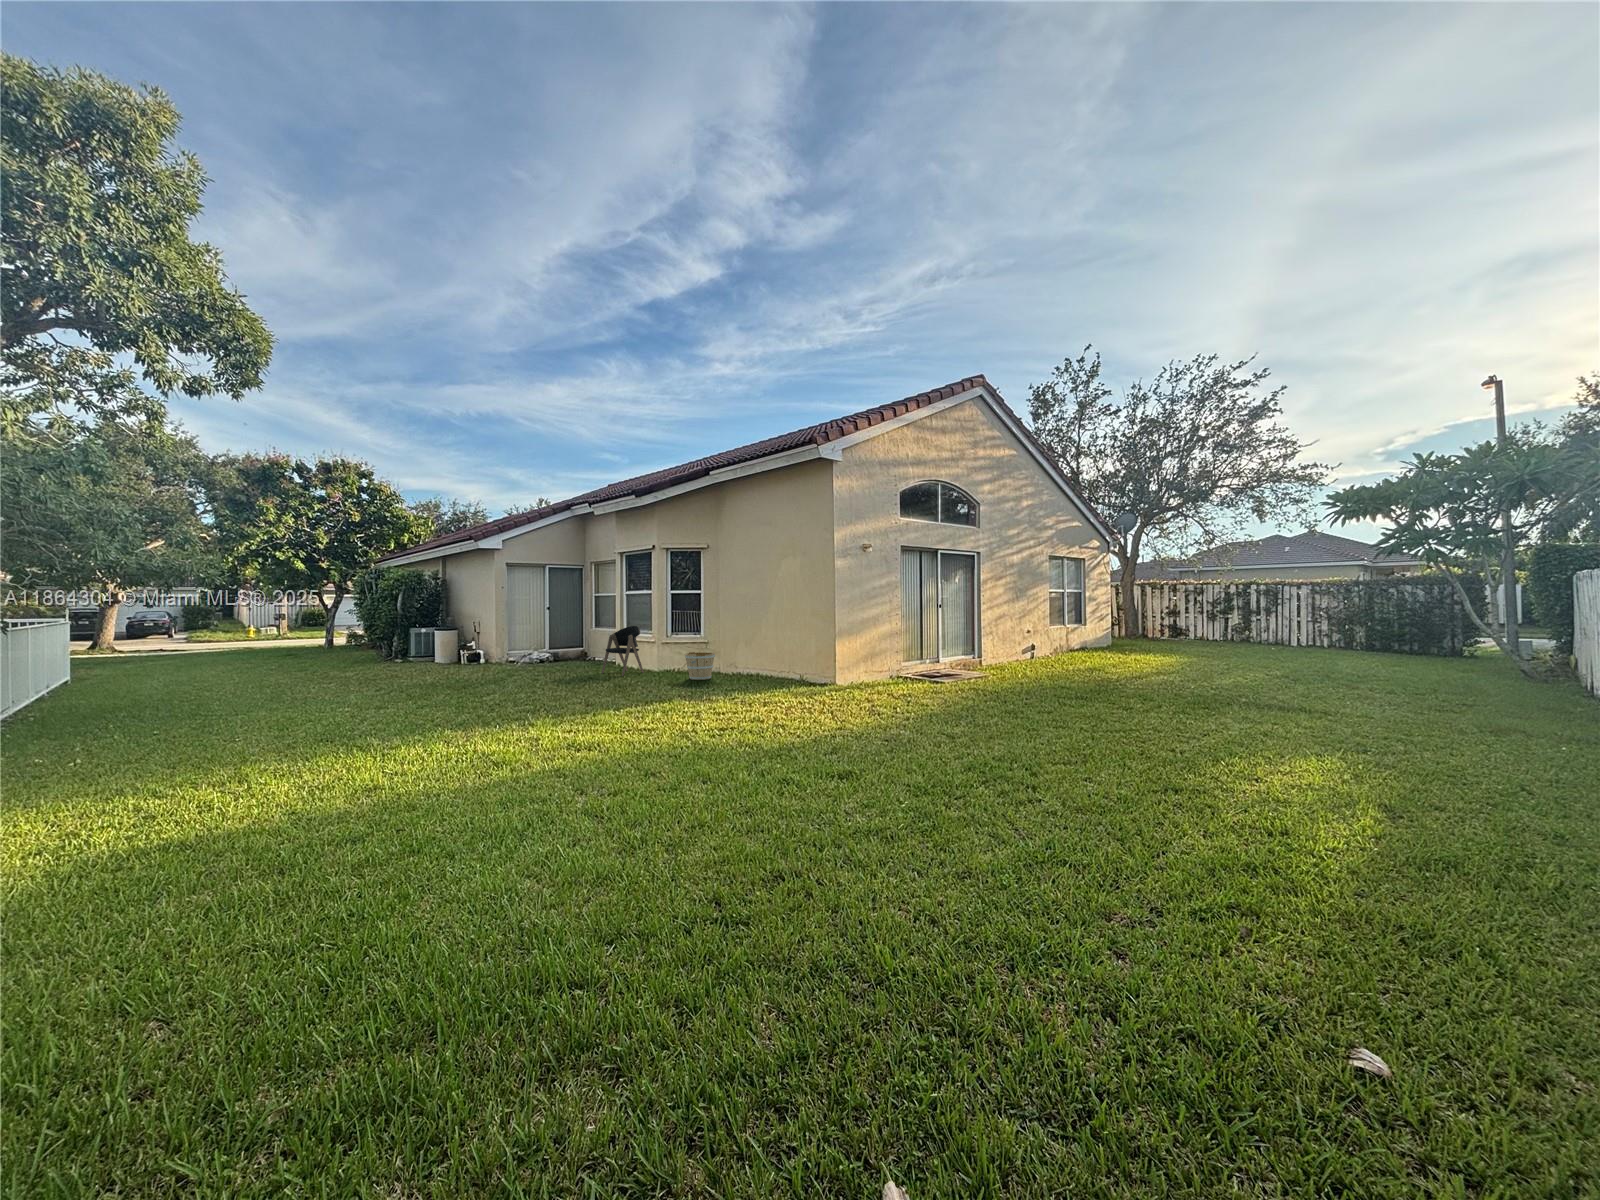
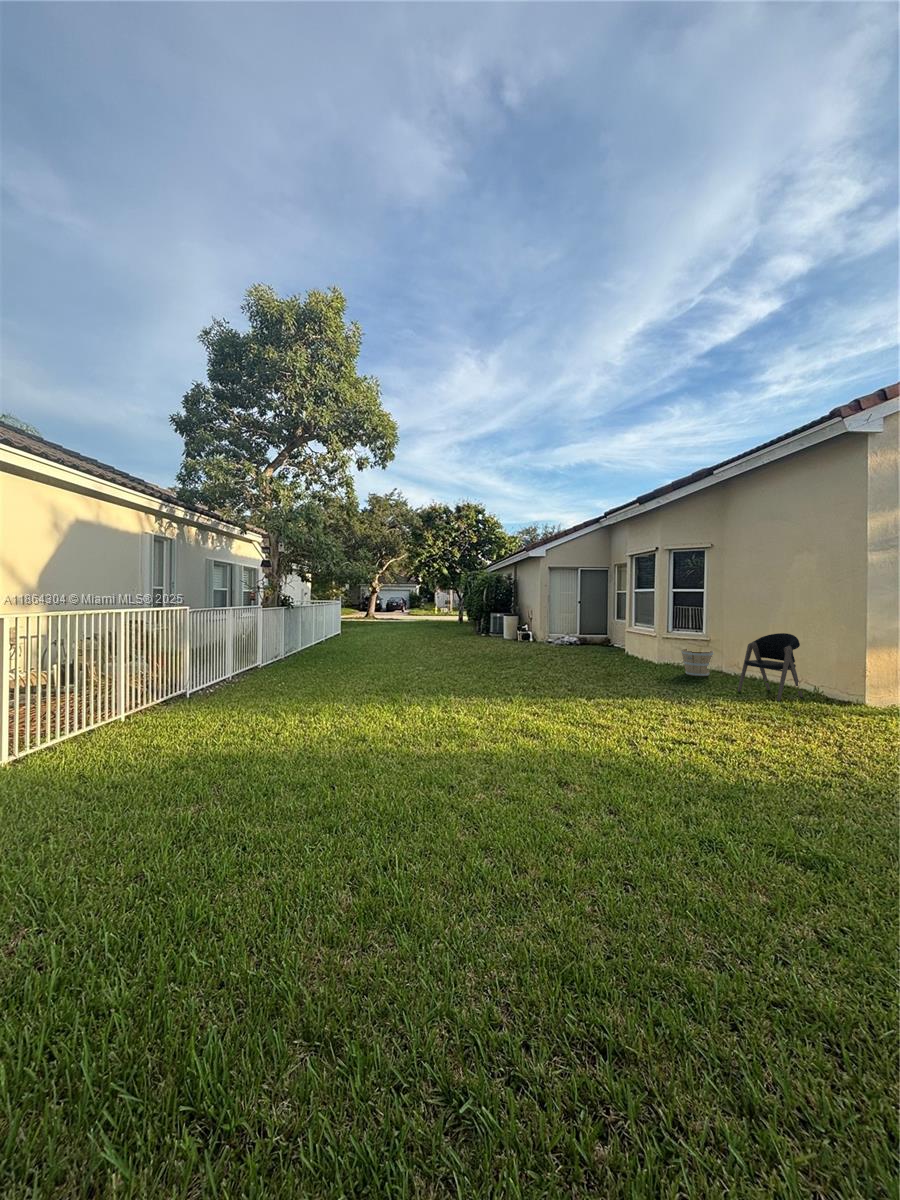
chair: present [602,626,644,676] -> present [738,633,803,701]

